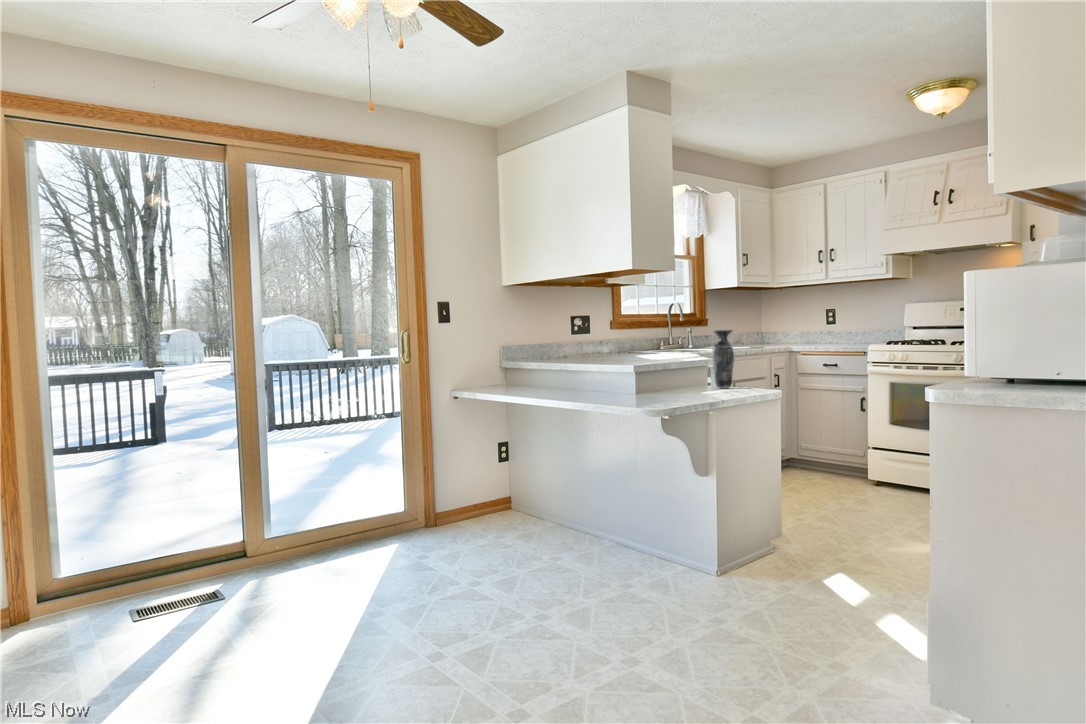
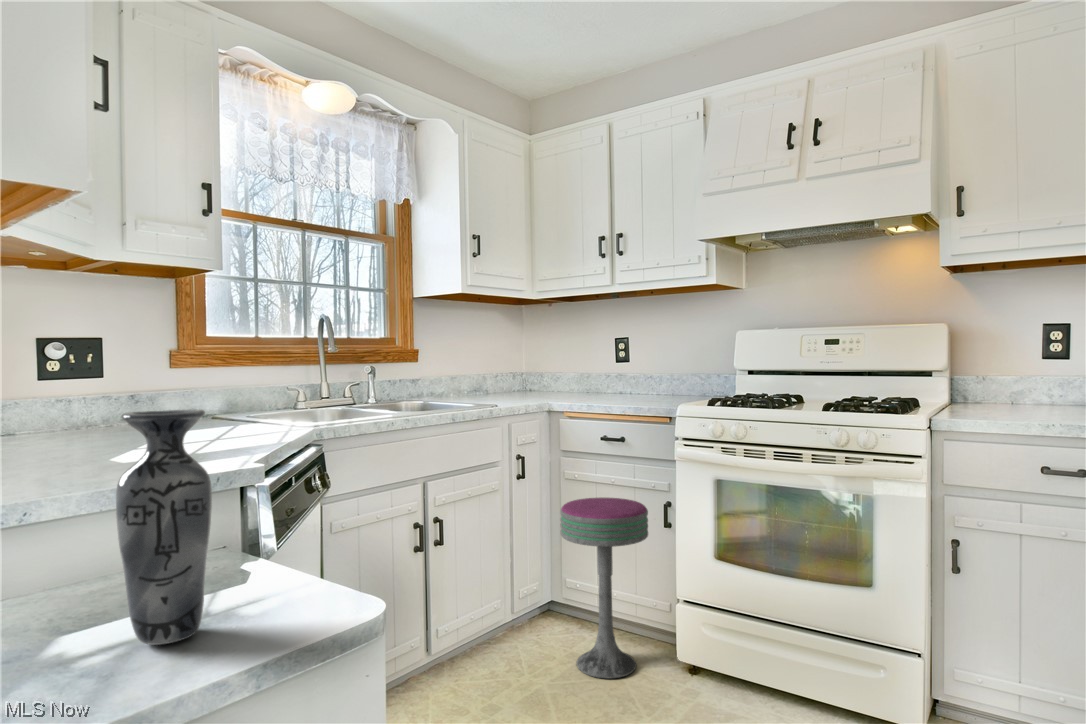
bar stool: none [801,396,852,484] -> present [560,497,648,679]

